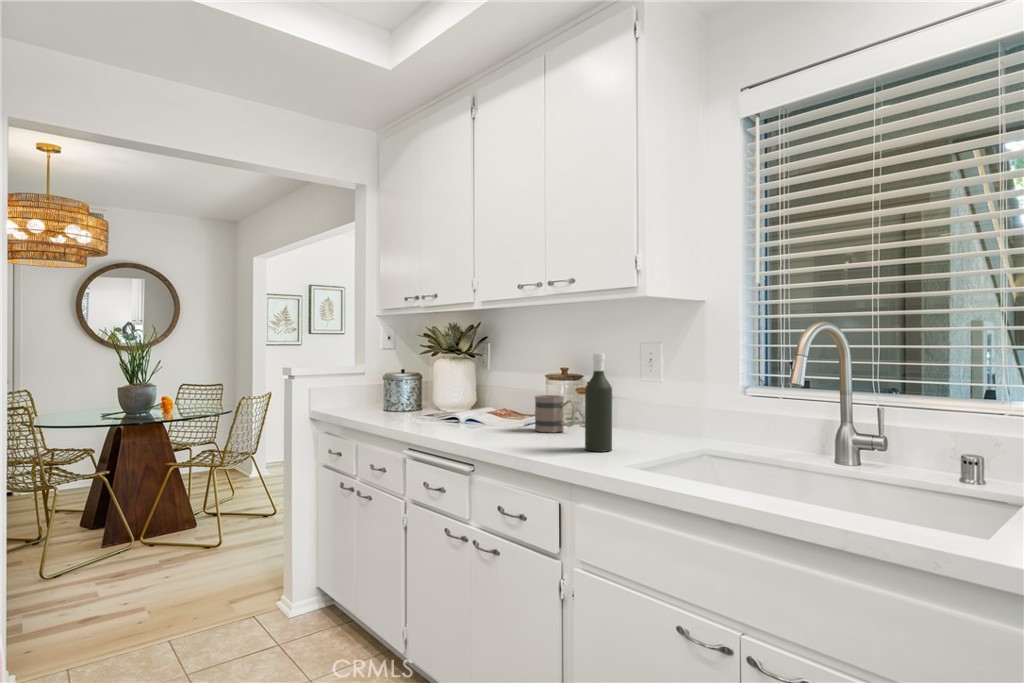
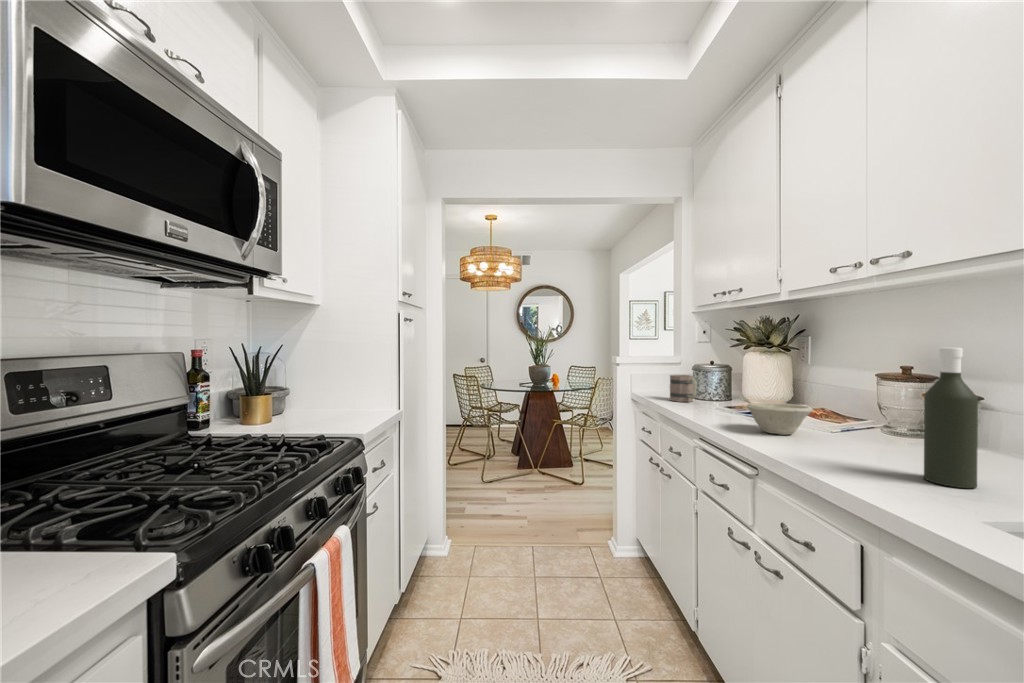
mug: present [535,395,576,432] -> present [670,375,697,402]
bowl: none [456,406,507,434] -> present [747,403,812,435]

